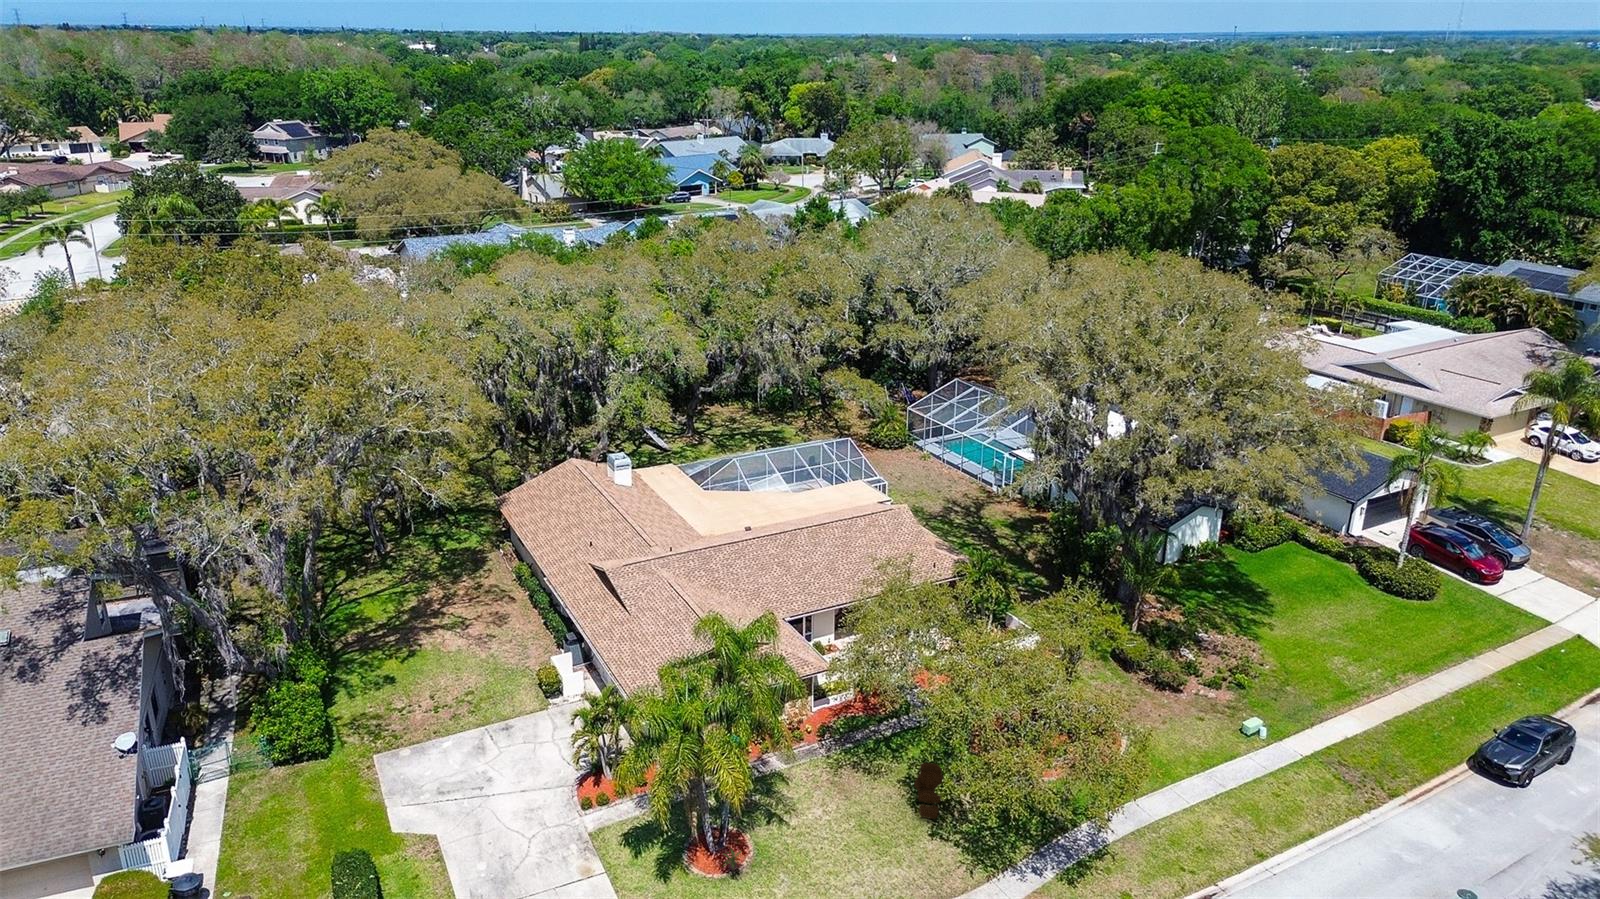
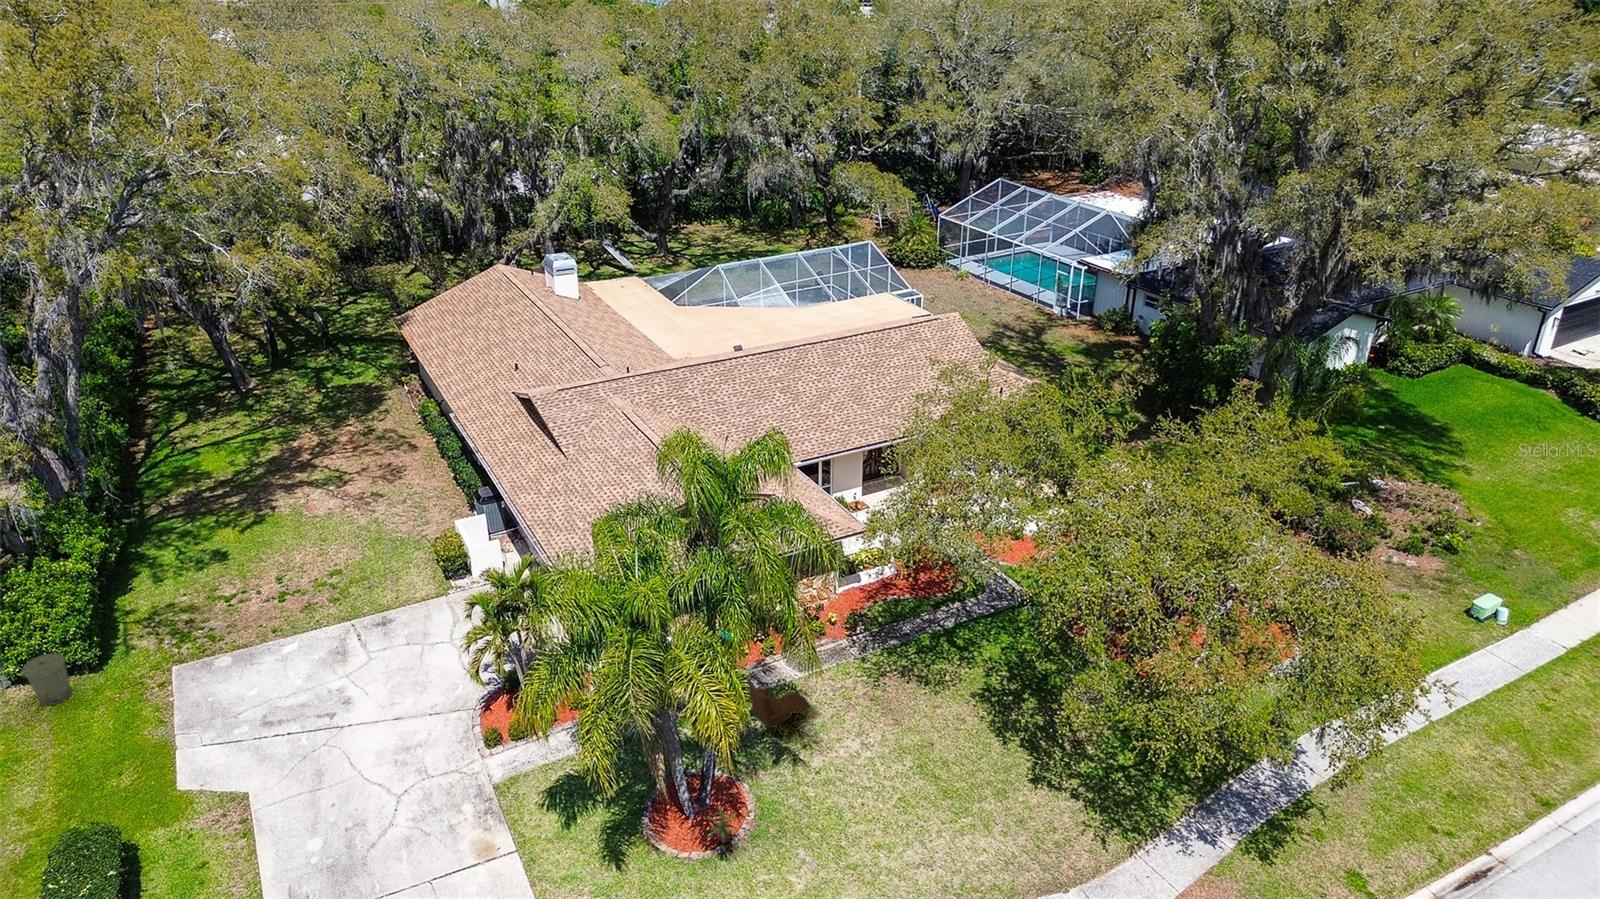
trash can: none [282,745,309,780] -> present [22,653,72,706]
lounge chair: present [914,763,943,819] -> present [747,679,811,737]

